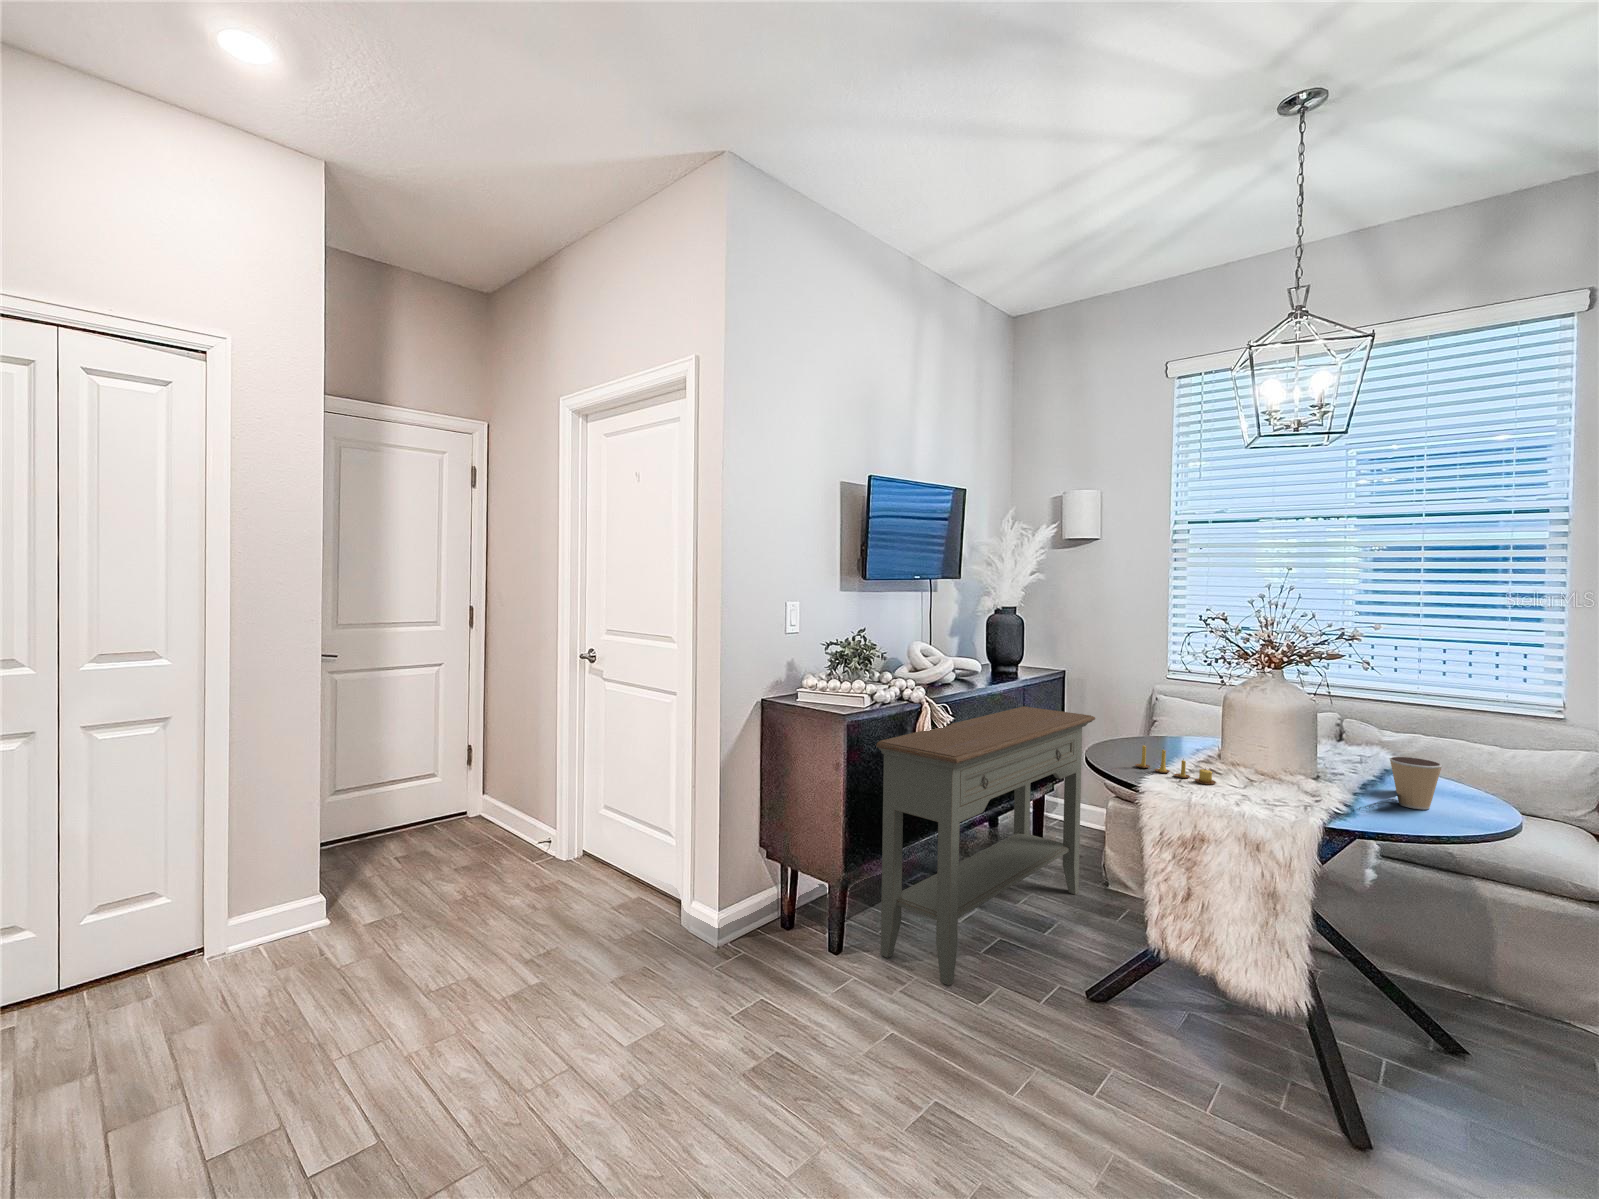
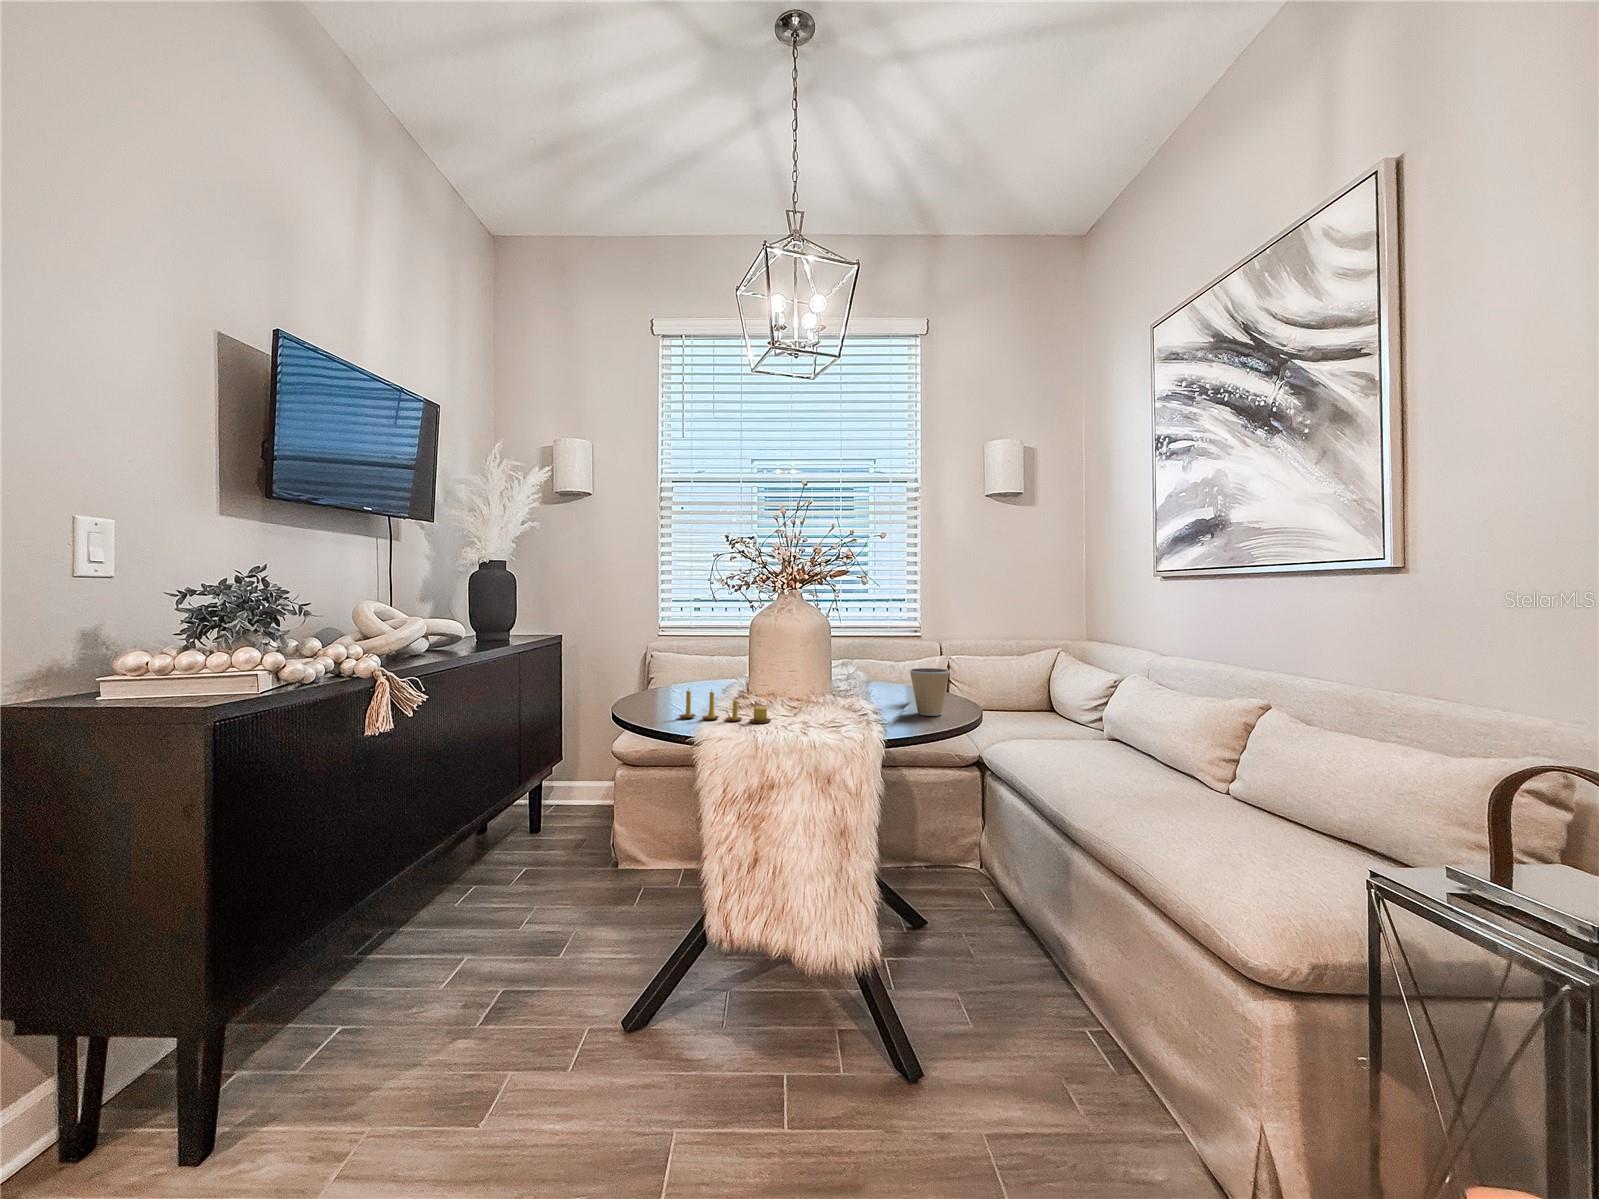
console table: present [876,706,1095,985] -> none [283,678,610,1101]

